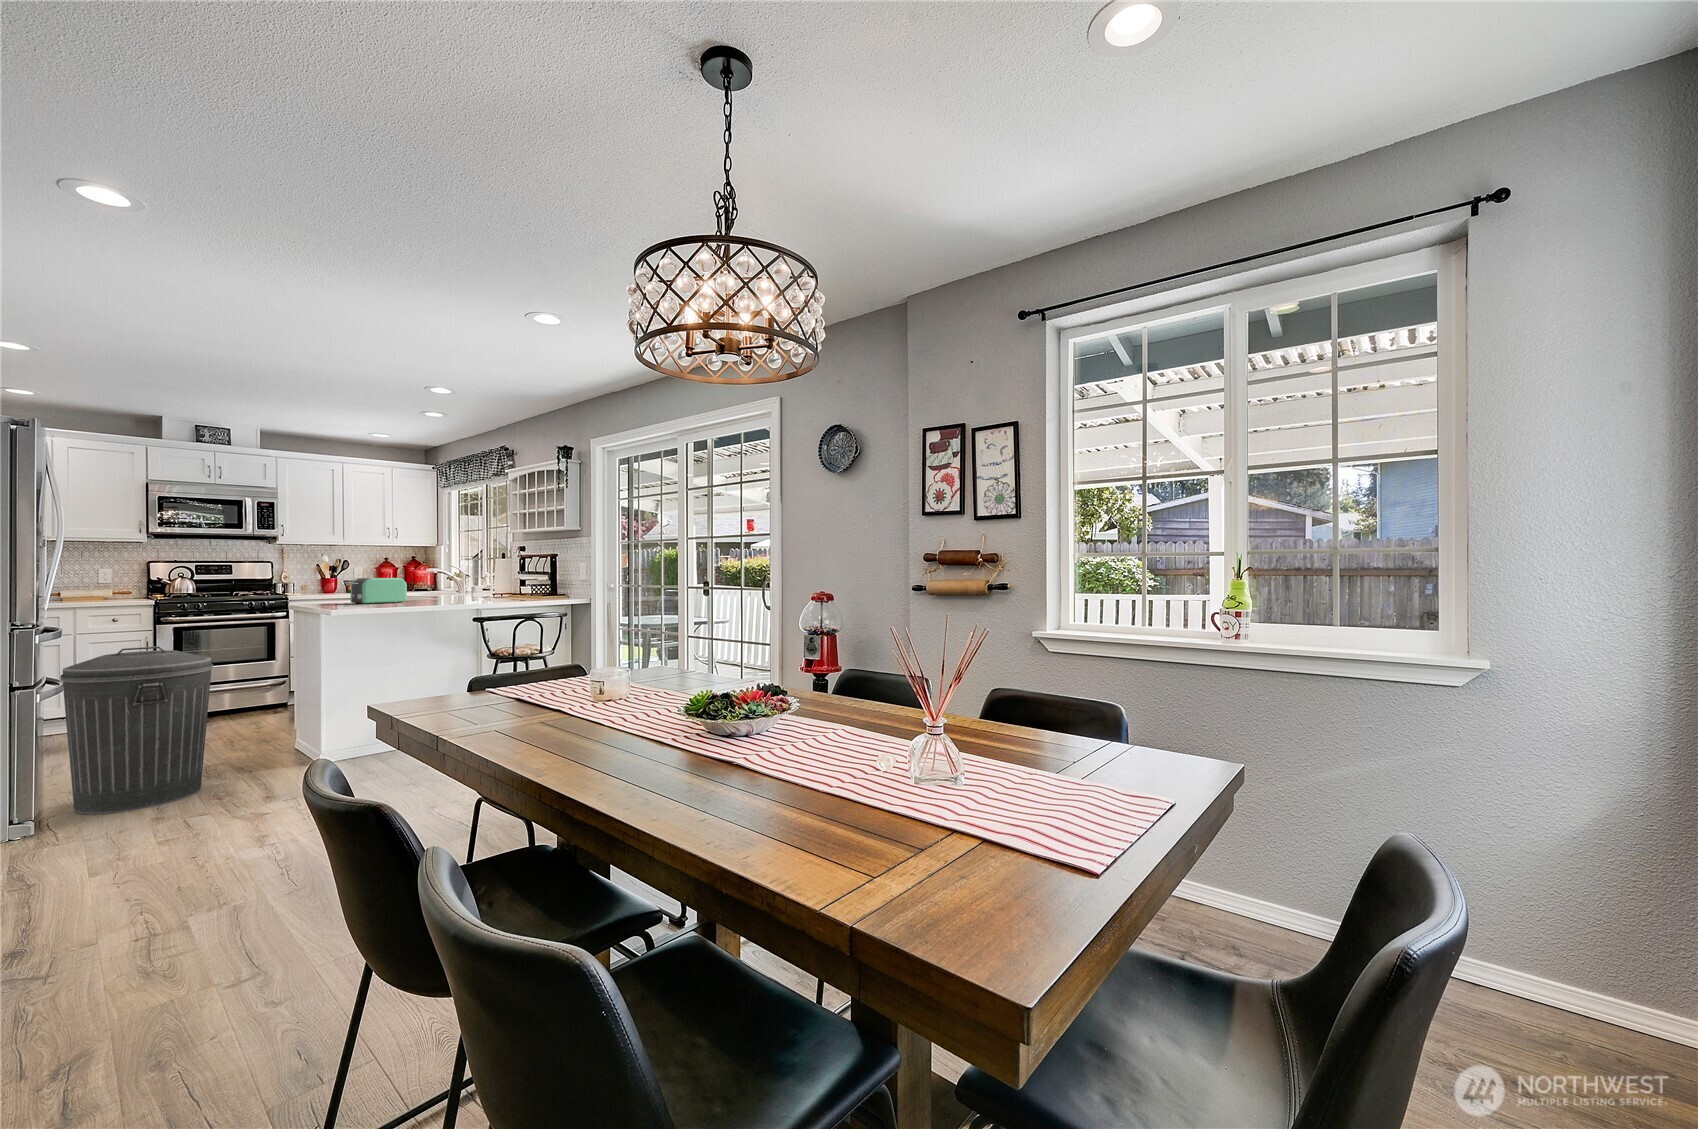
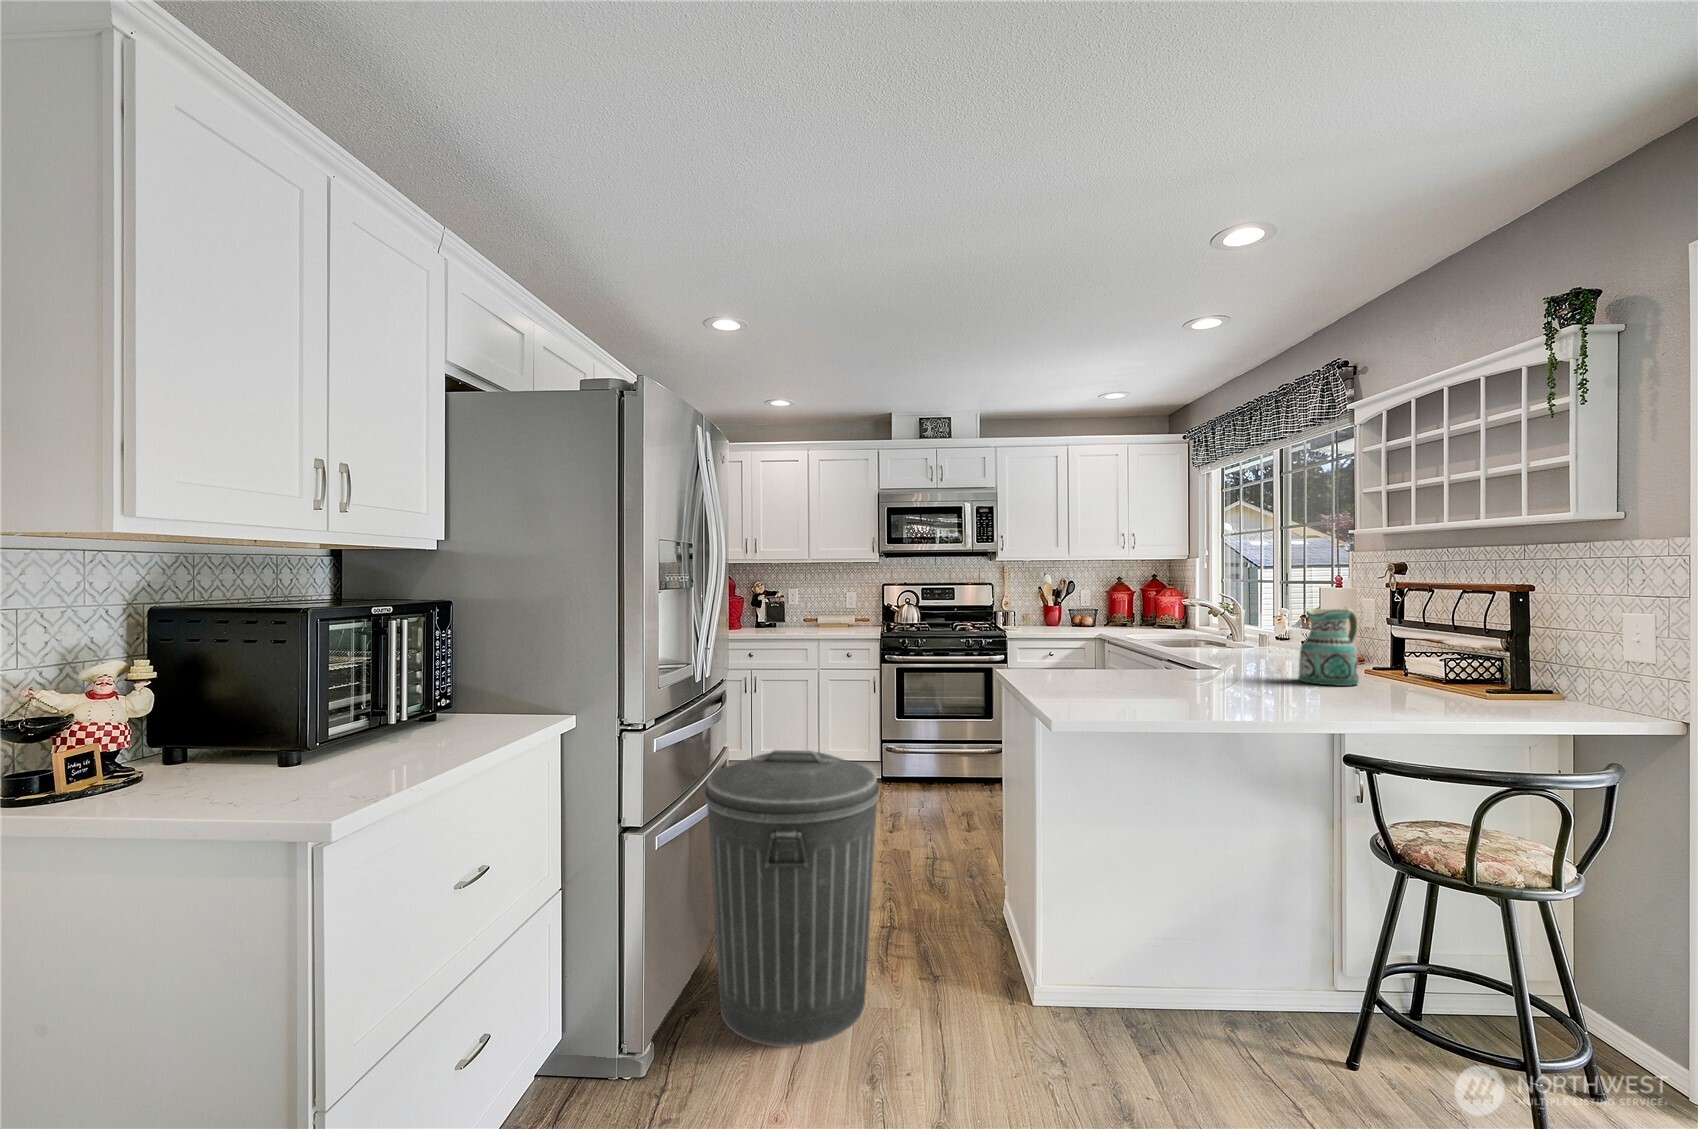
ceramic pitcher: none [472,565,501,600] -> present [1298,607,1359,686]
toaster: present [351,578,407,604] -> none [1081,632,1177,686]

